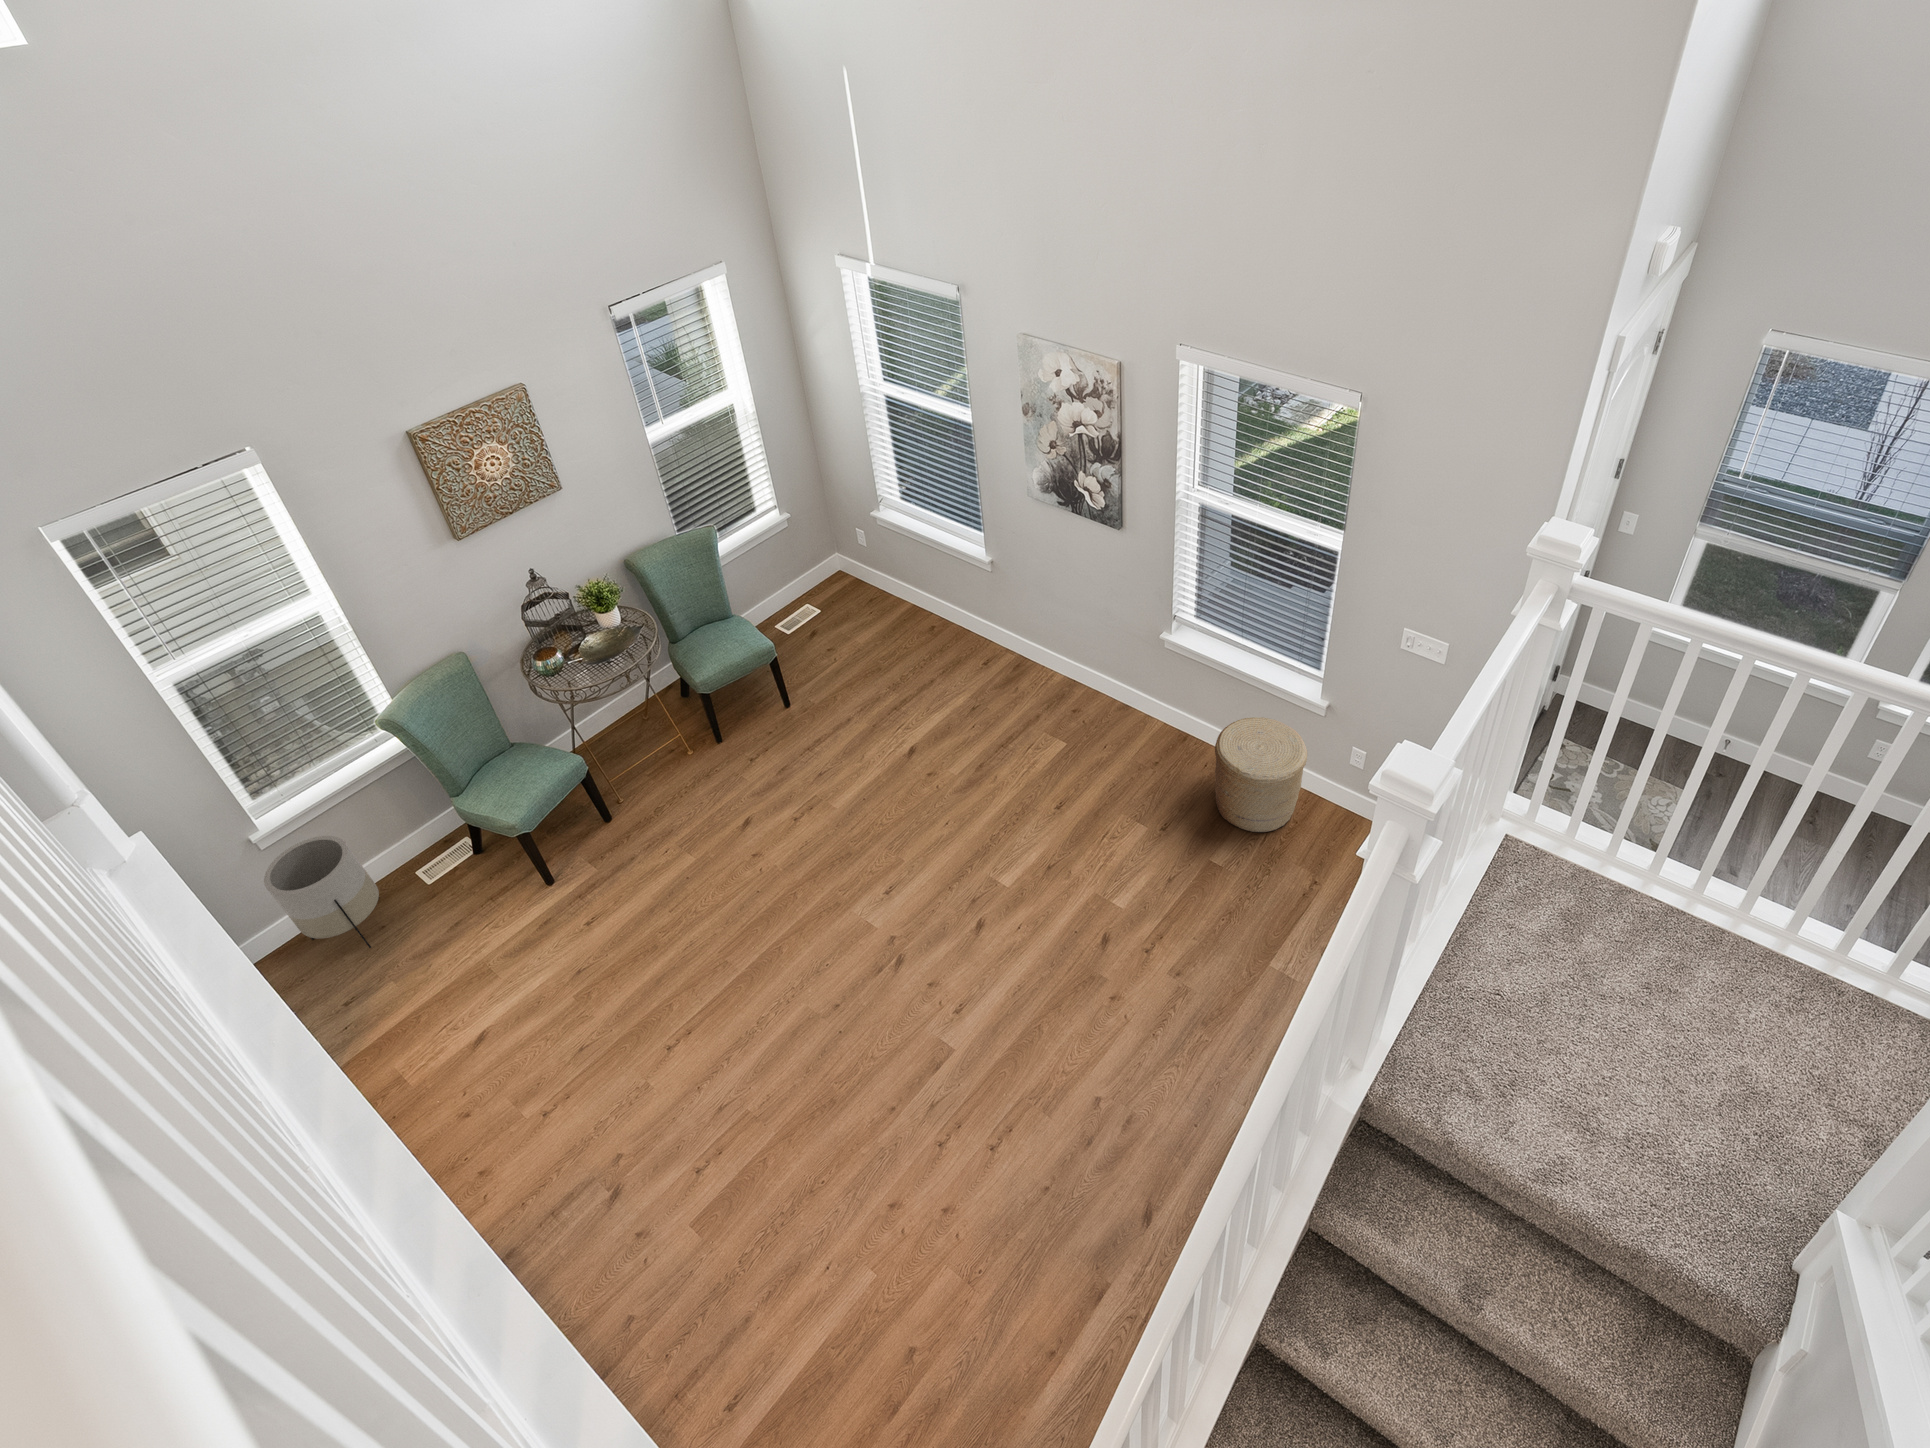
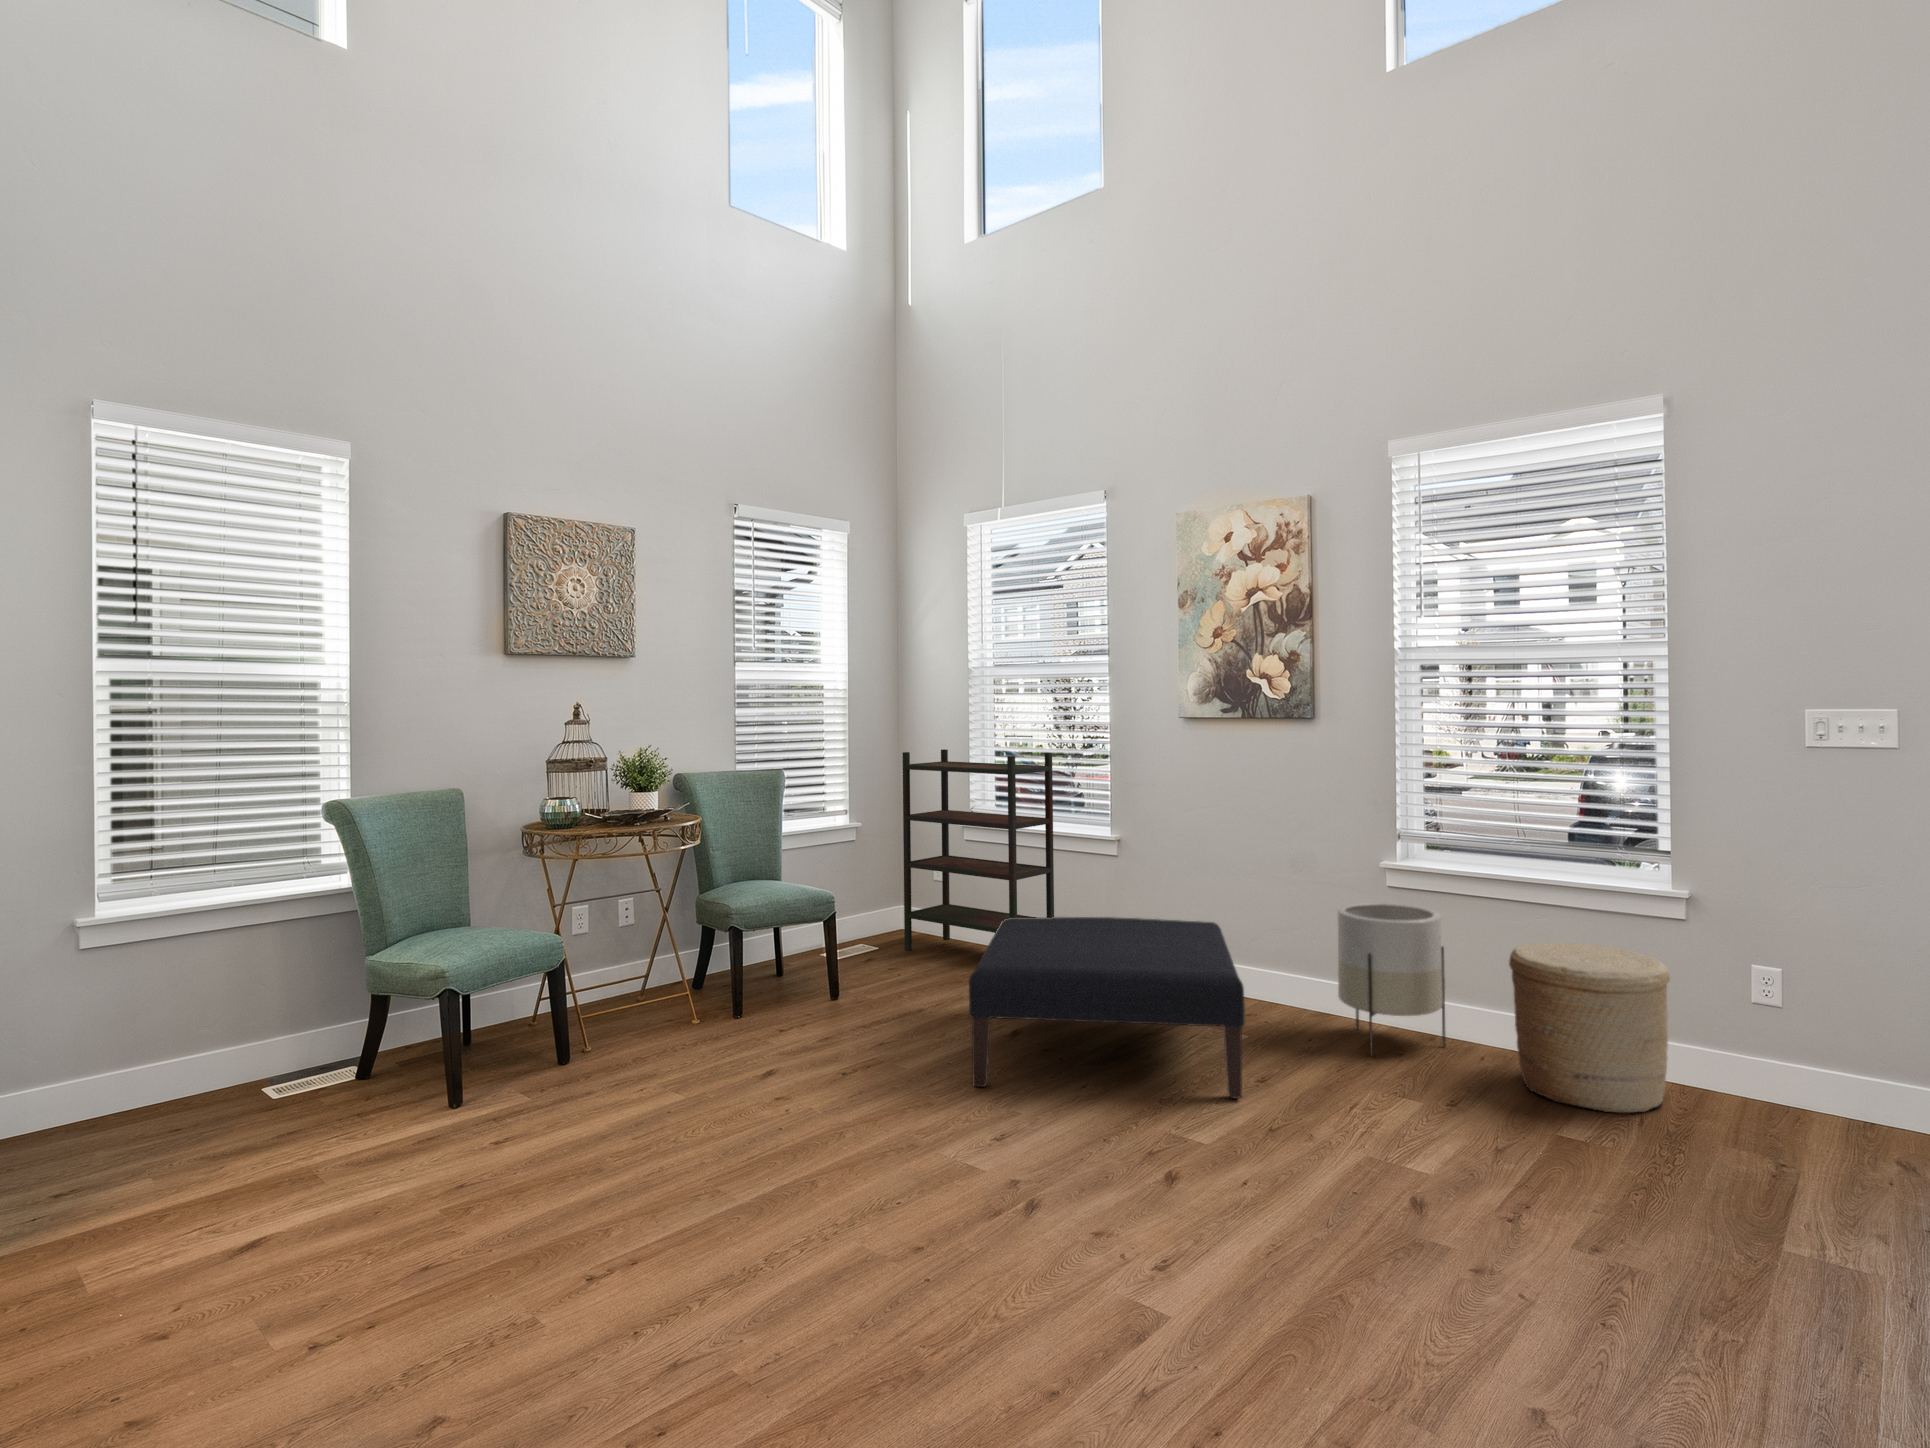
bookshelf: none [810,458,948,648] -> present [903,749,1054,951]
ottoman: none [864,670,1050,833] -> present [969,917,1245,1099]
planter: present [264,836,379,948] -> present [1338,903,1446,1056]

